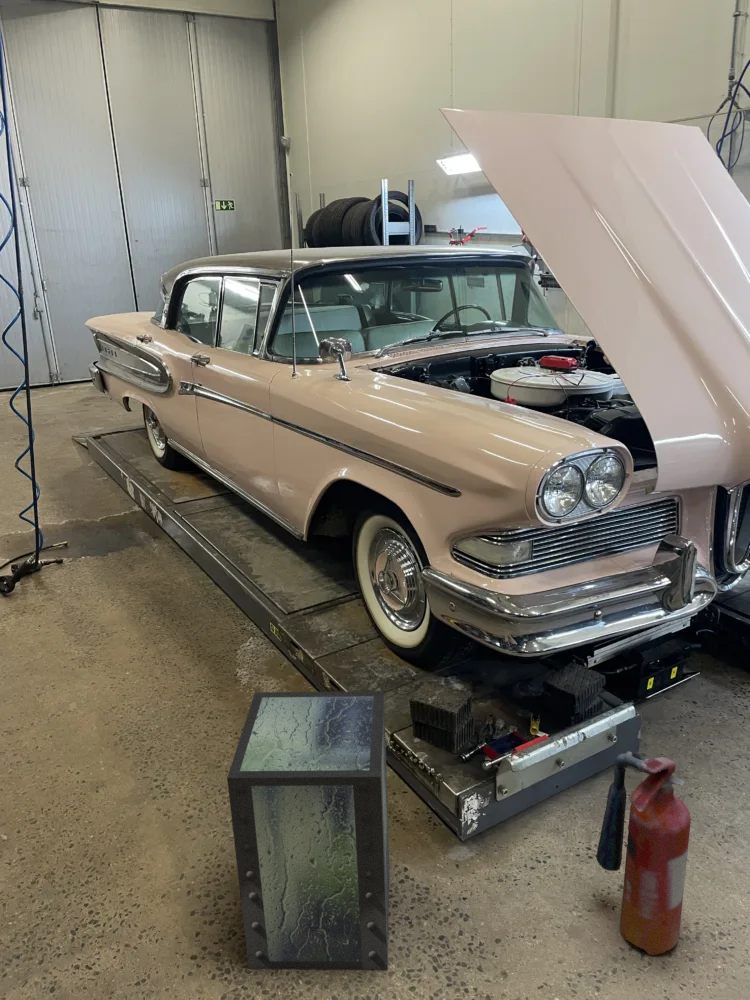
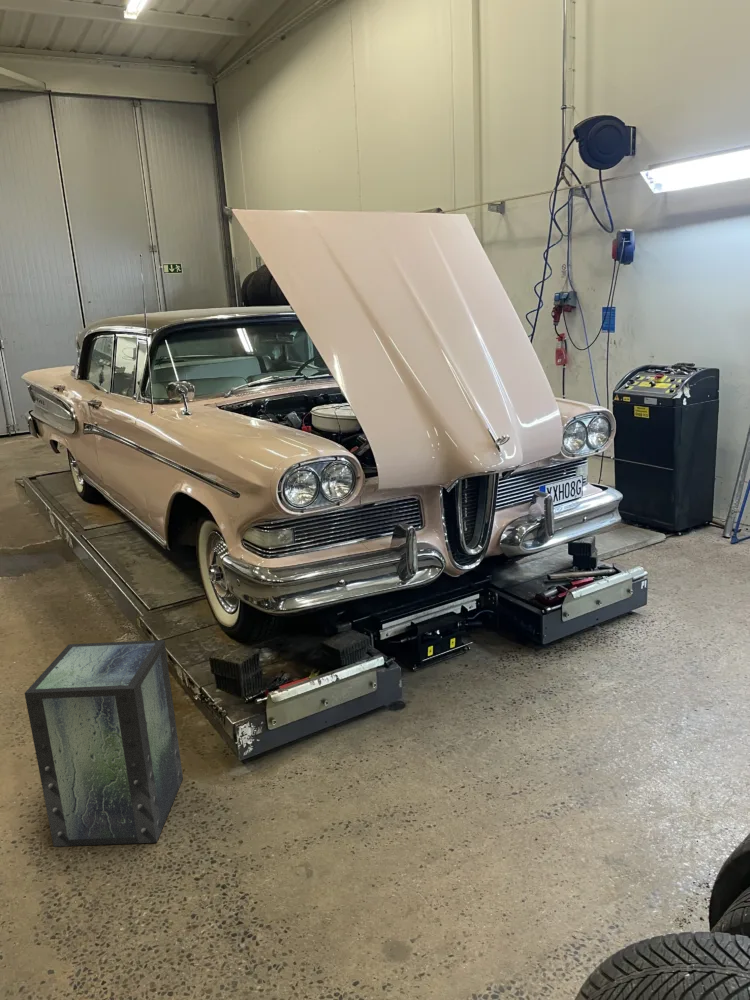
fire extinguisher: present [596,751,691,955] -> none [316,673,380,827]

